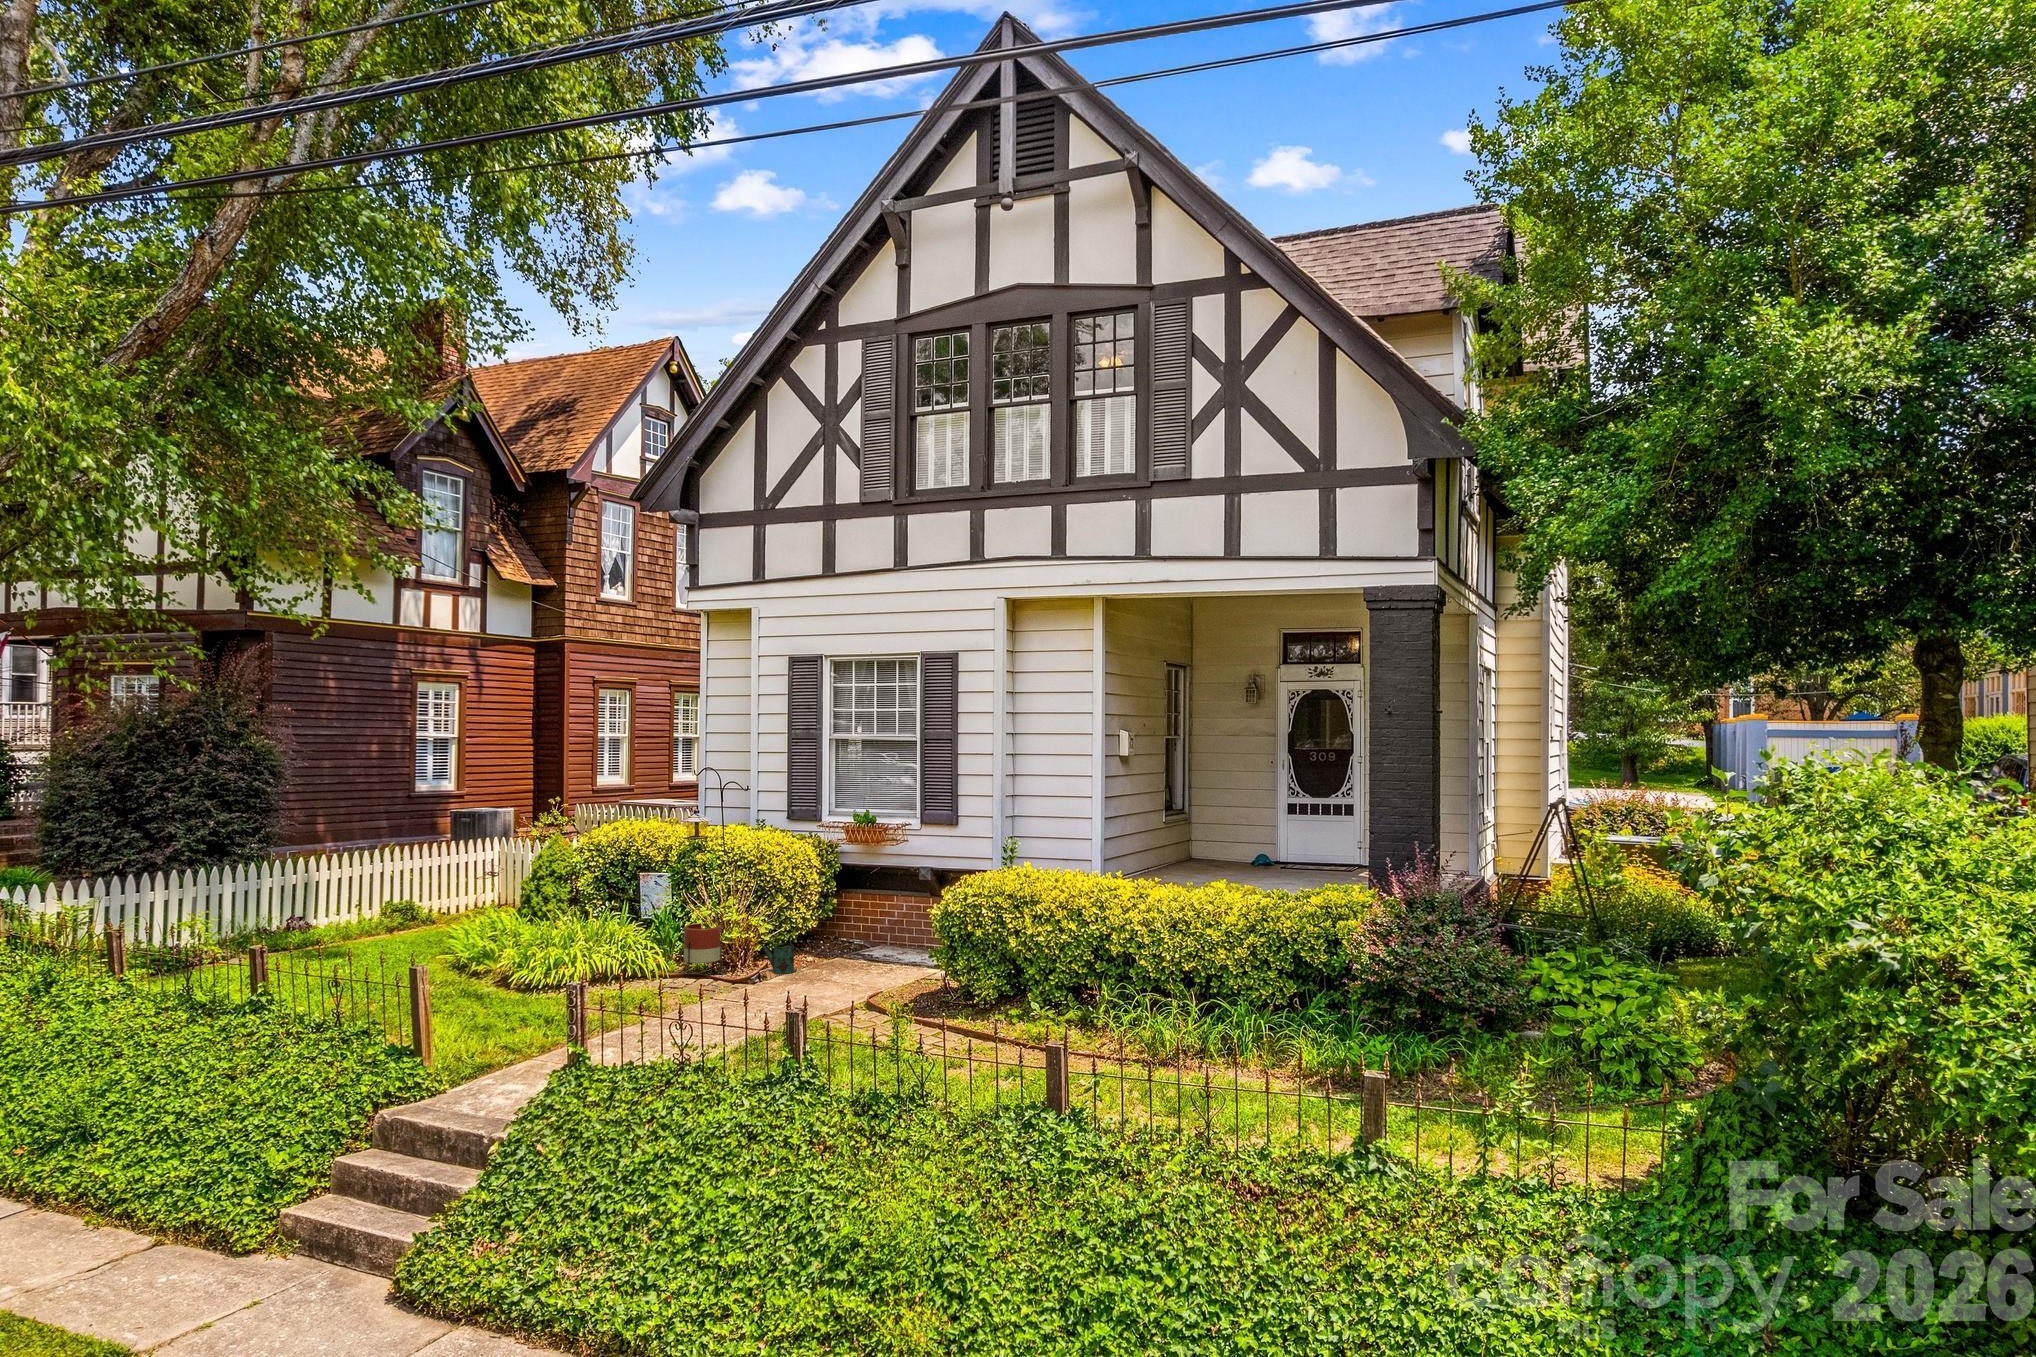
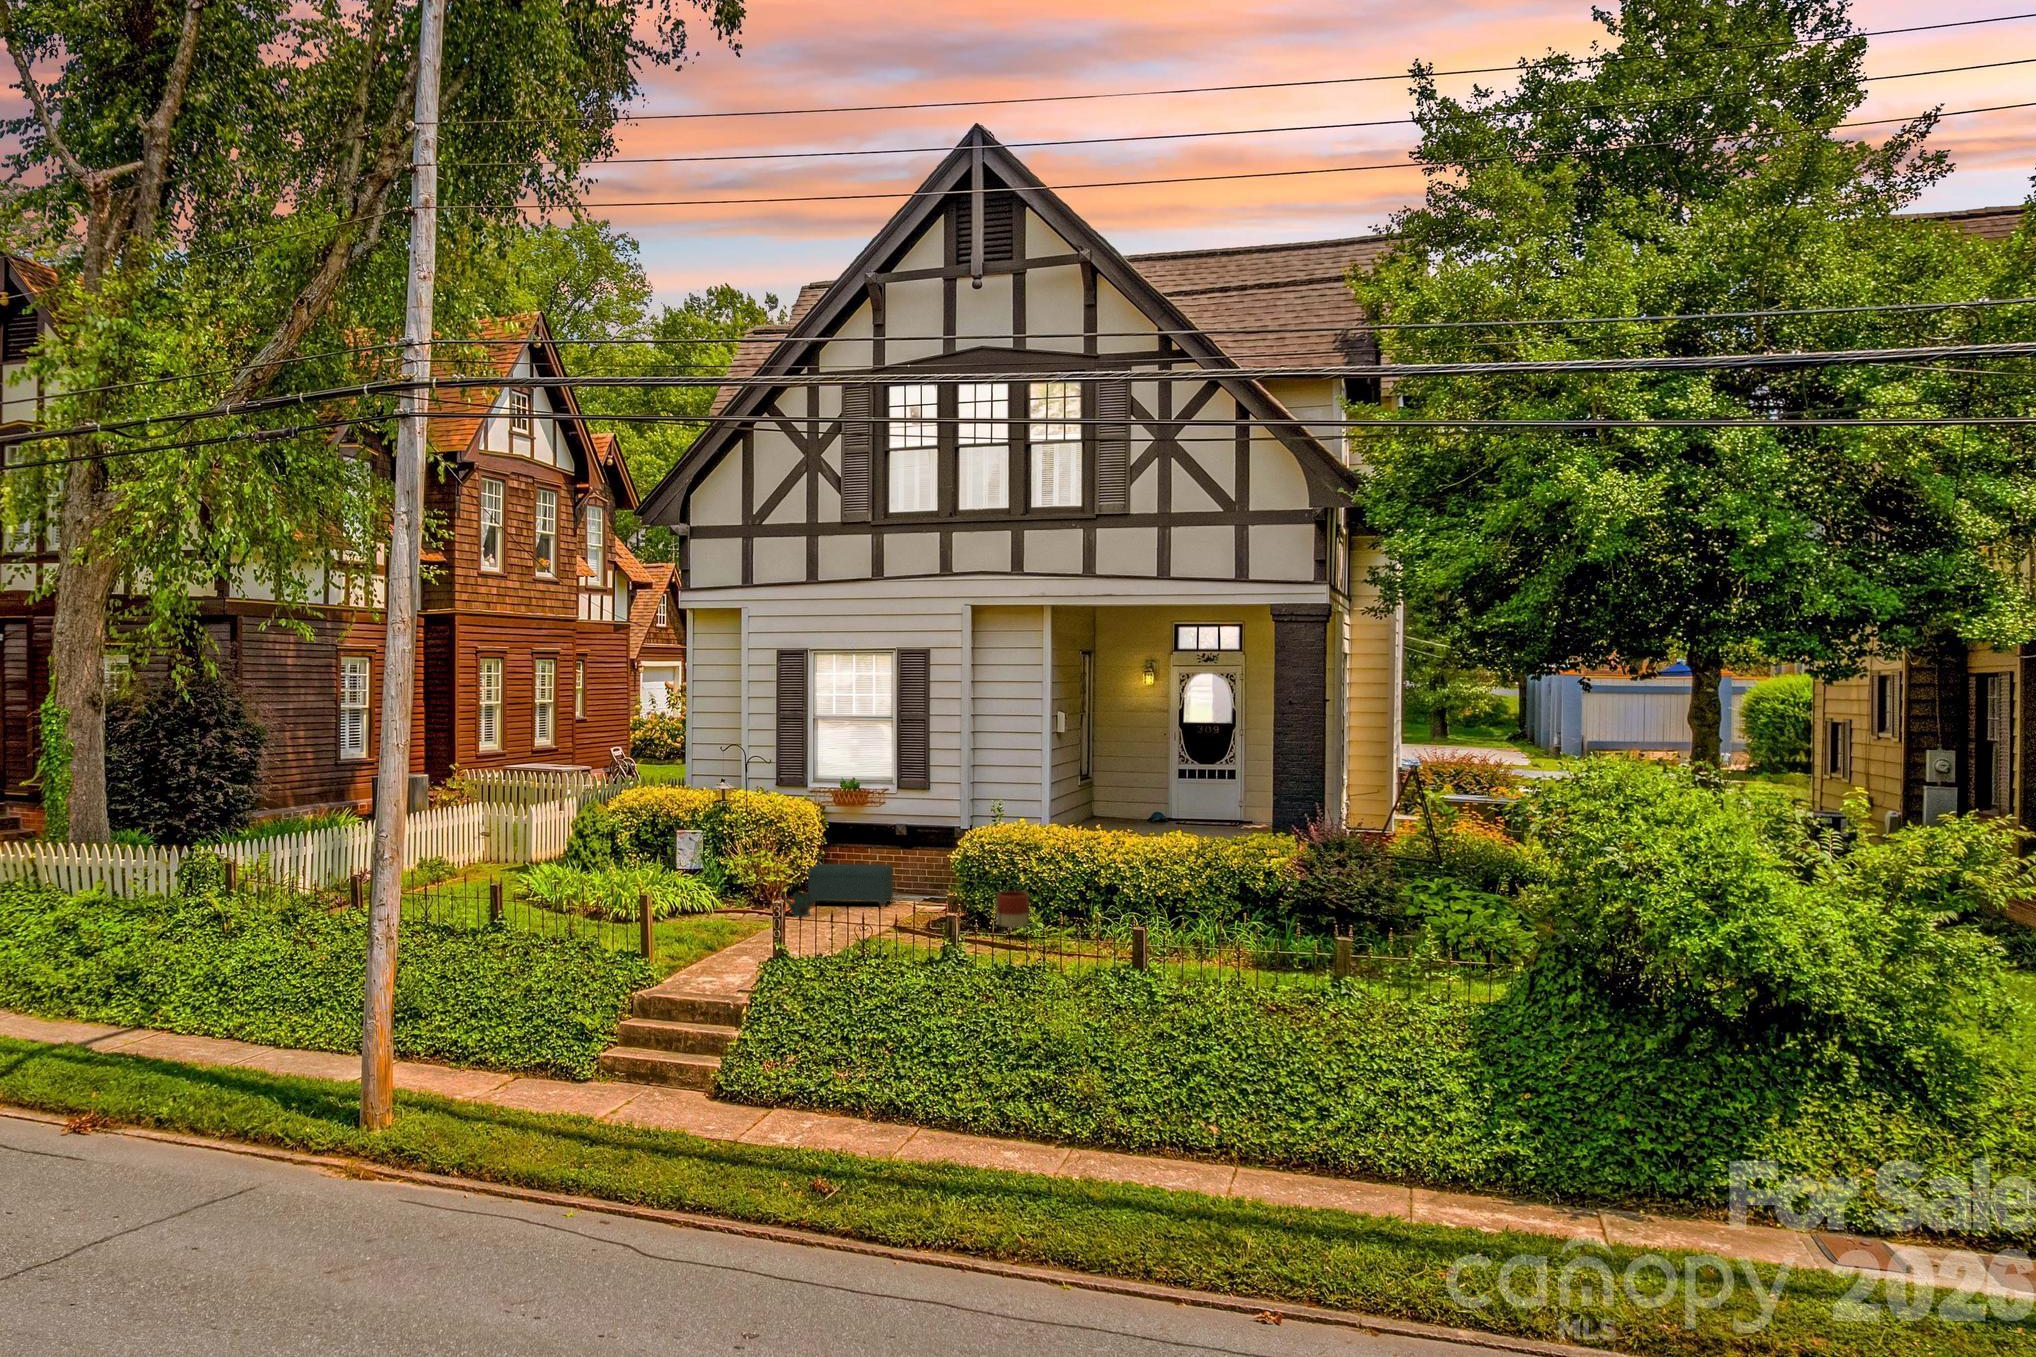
bench: none [807,909,911,966] -> present [808,864,893,907]
planter: present [684,923,722,978] -> present [997,891,1029,927]

